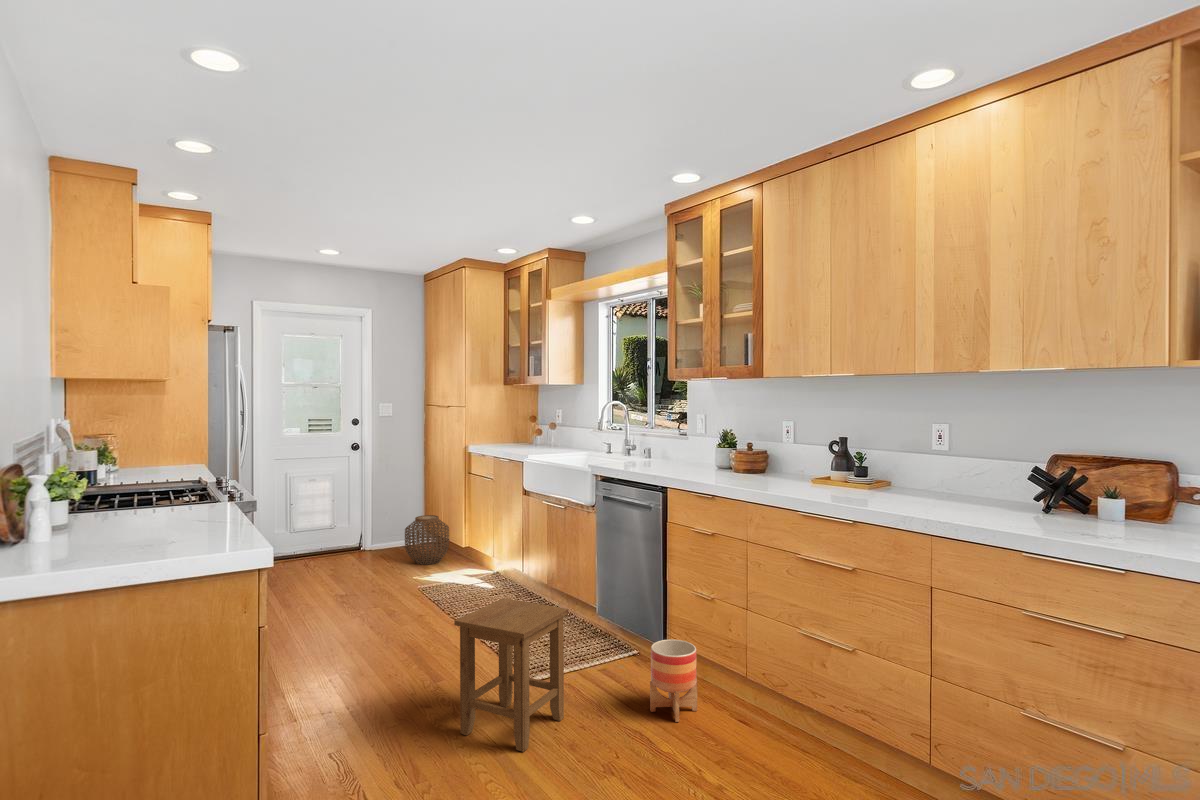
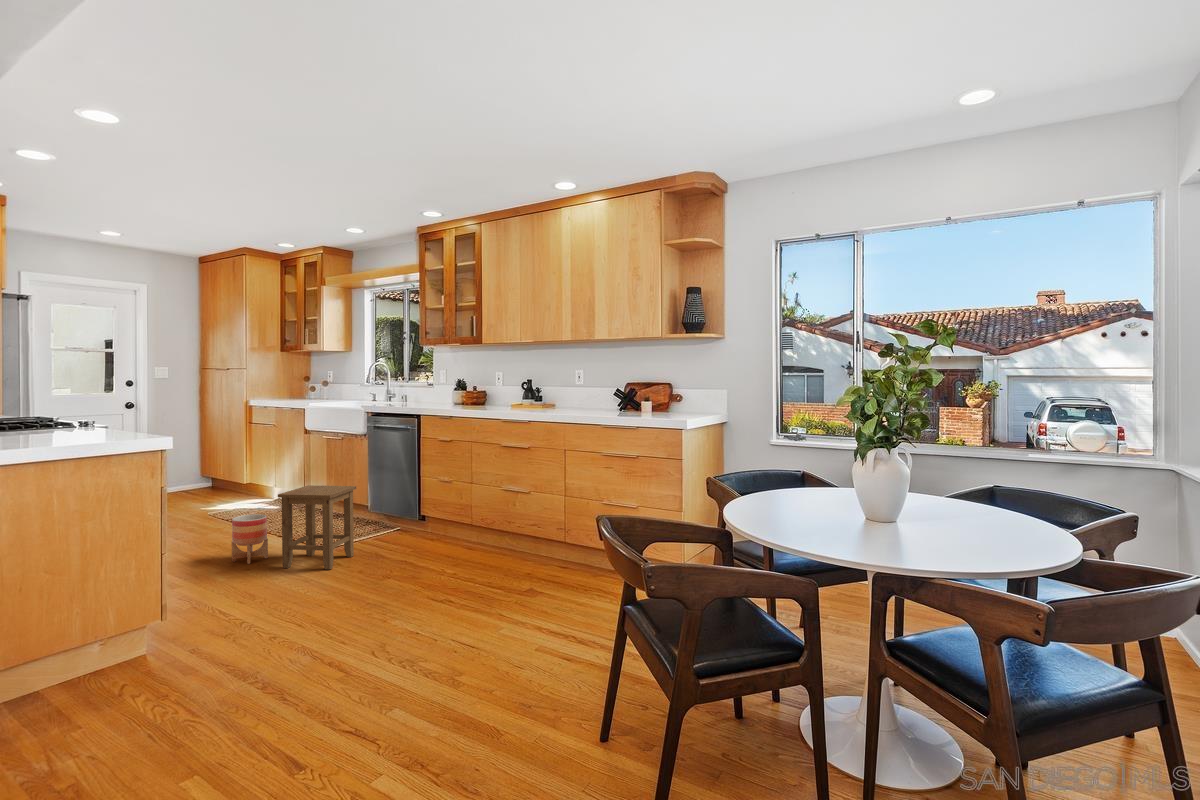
woven basket: present [405,515,449,565] -> none [190,459,232,499]
planter: present [650,640,697,722] -> present [232,514,268,564]

